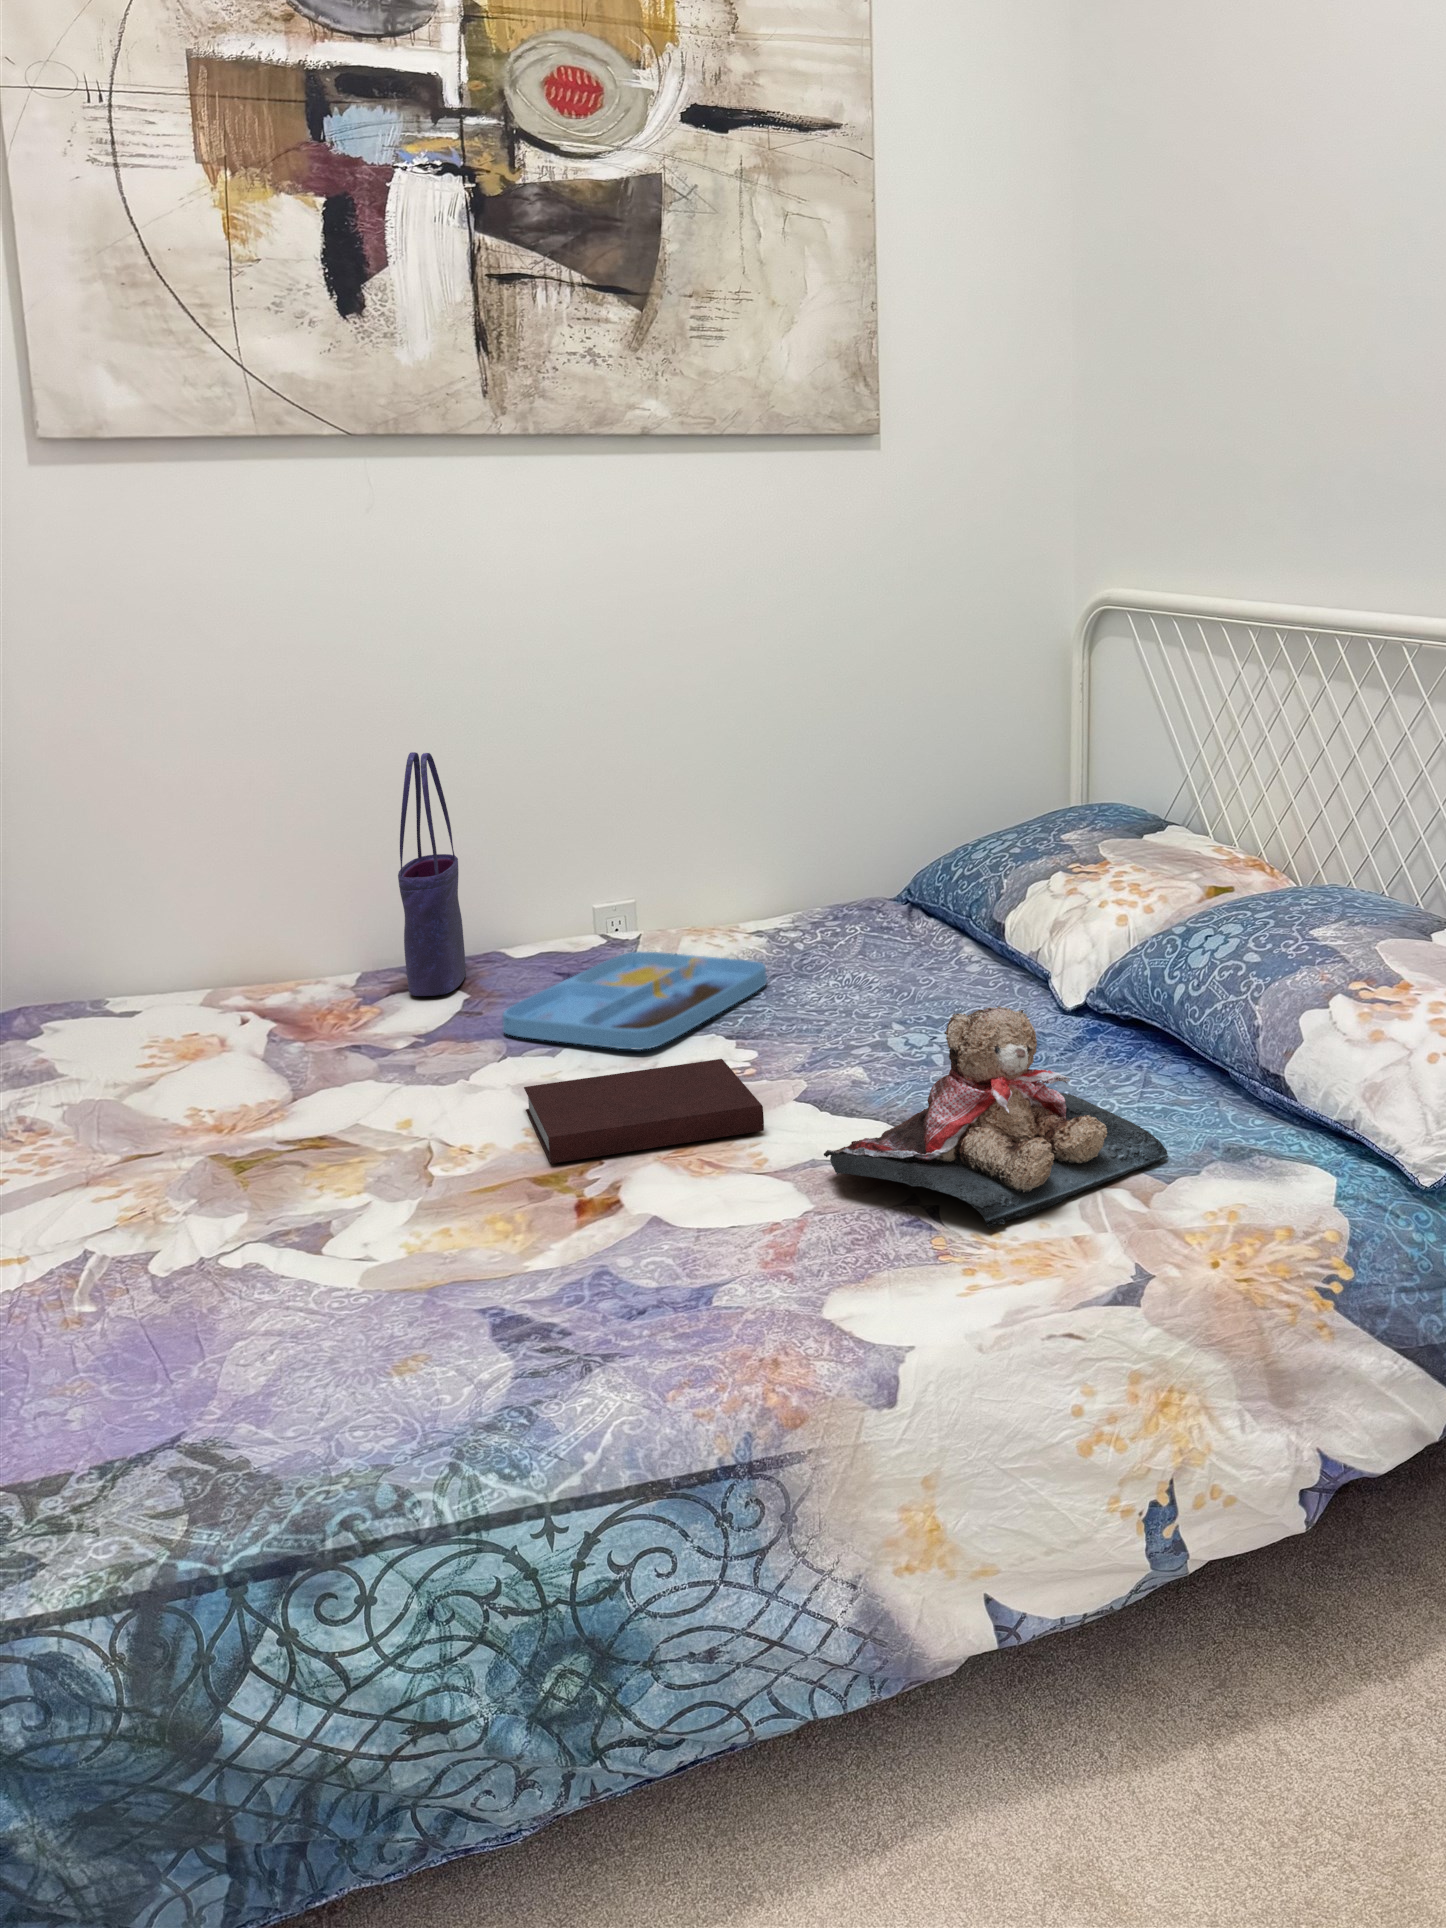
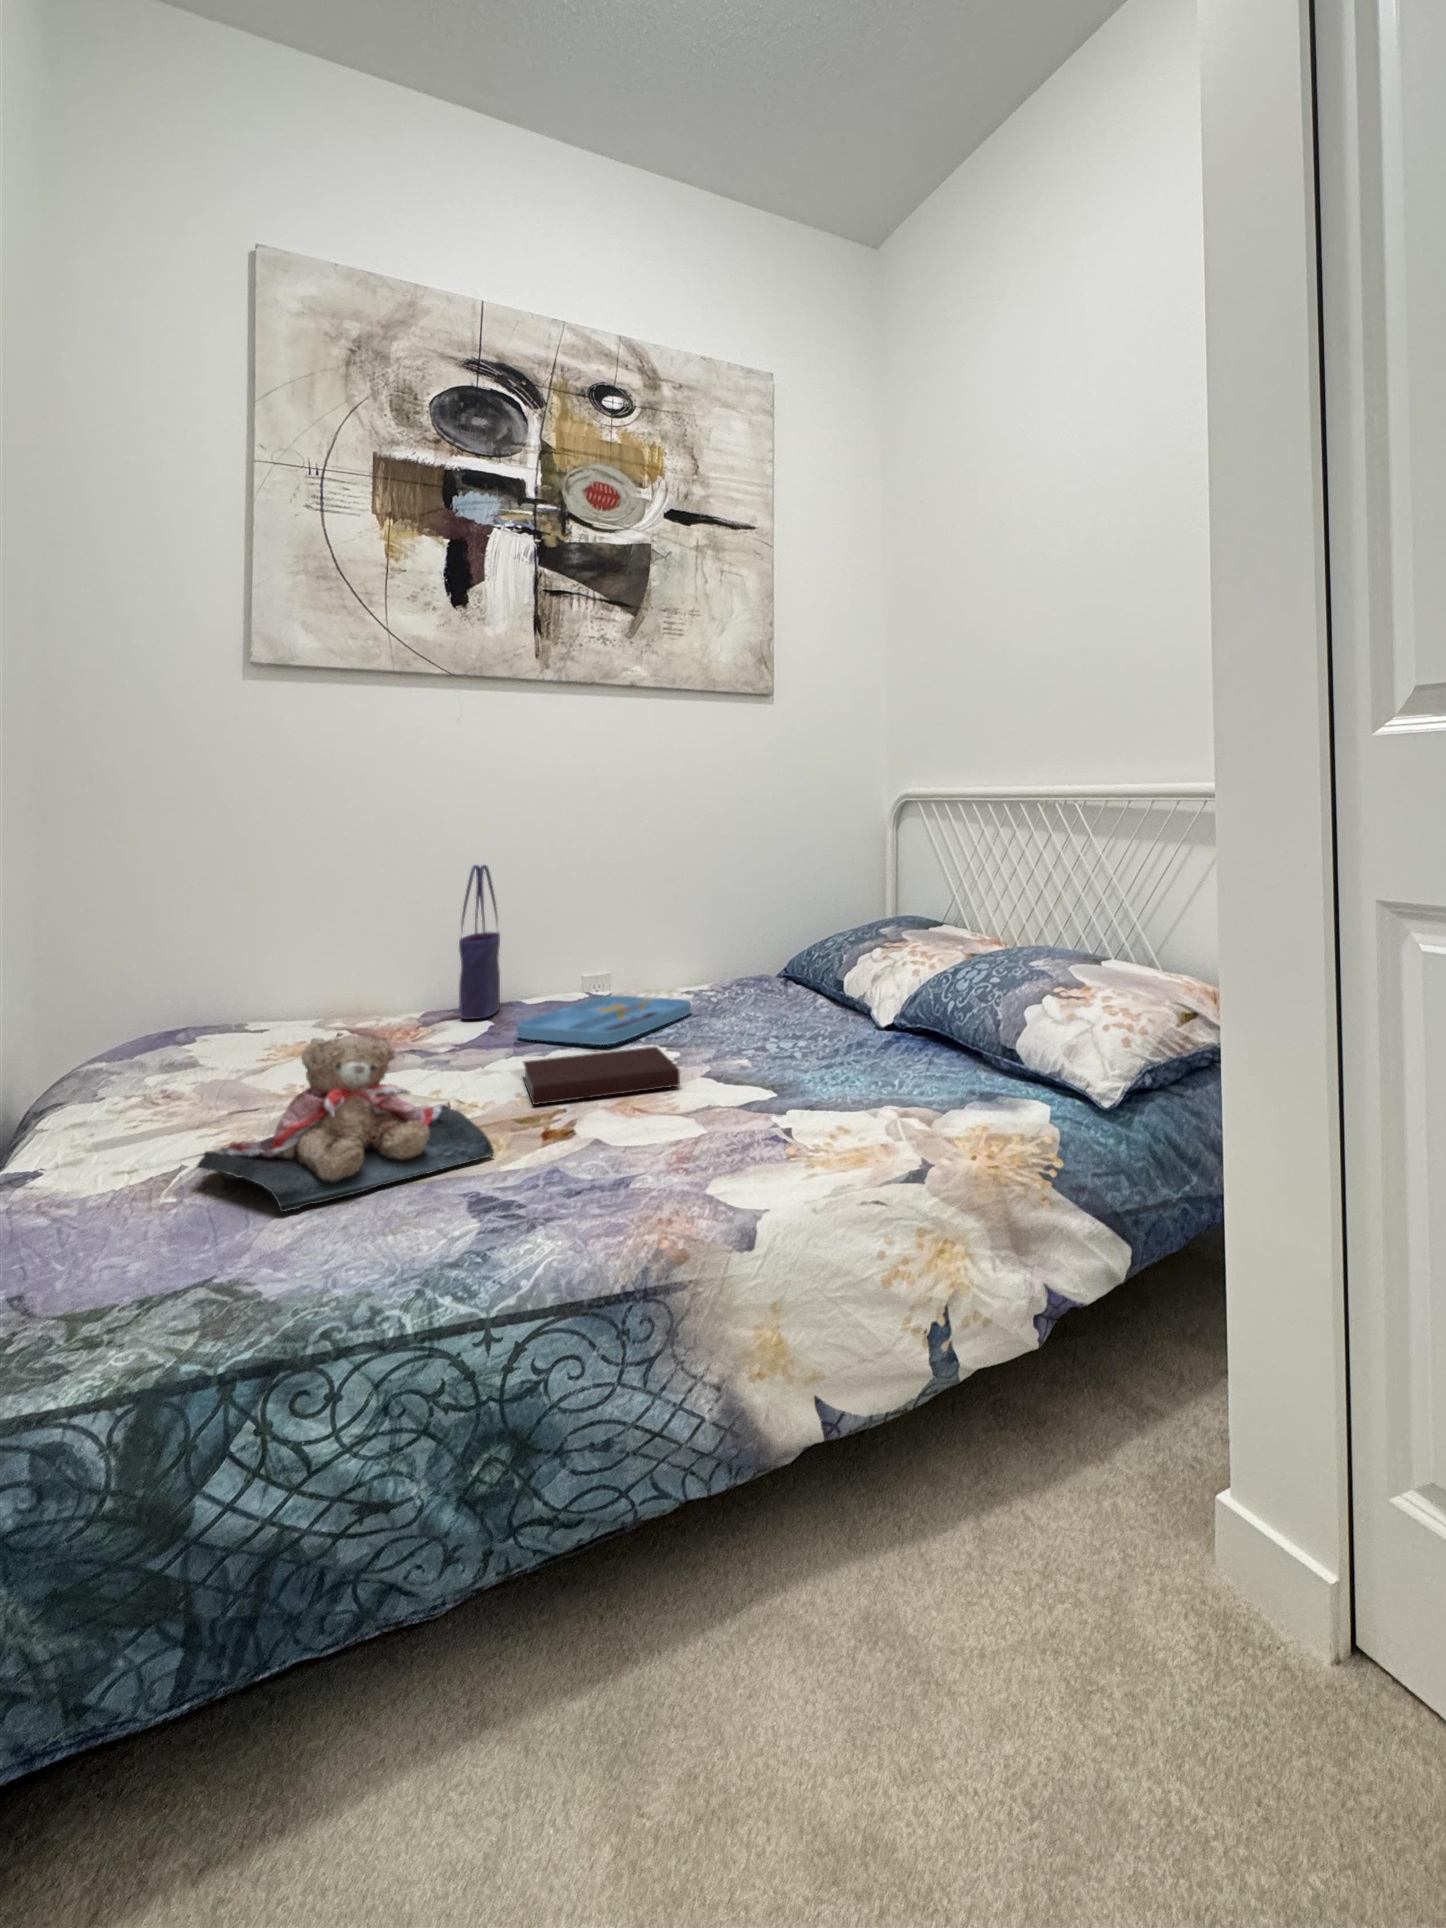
teddy bear: present [824,1006,1168,1229] -> present [196,1034,494,1212]

